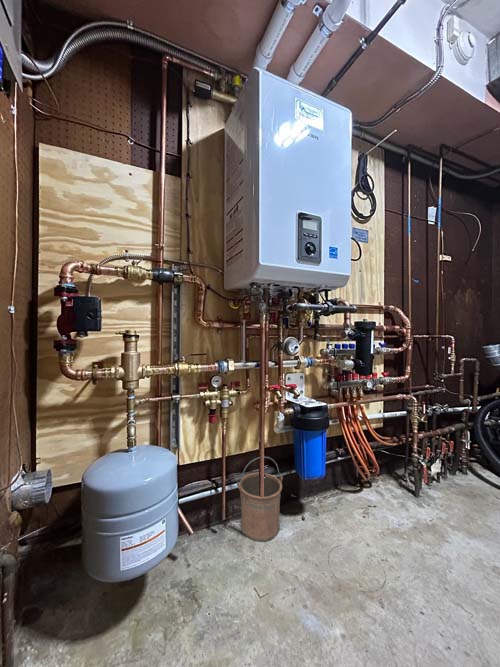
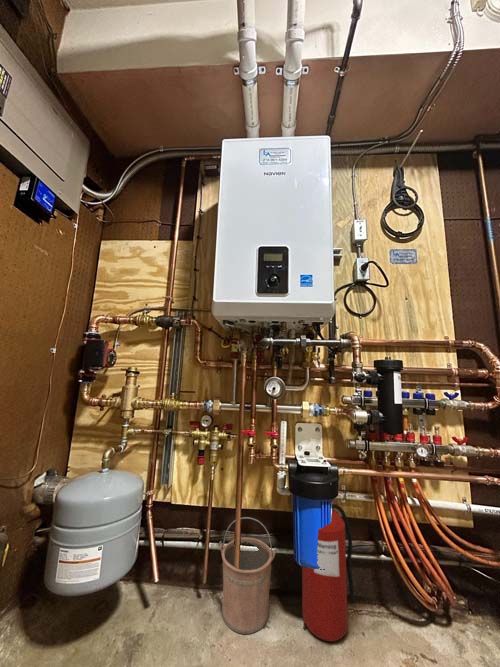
fire extinguisher: none [298,423,332,521] -> present [302,503,355,641]

